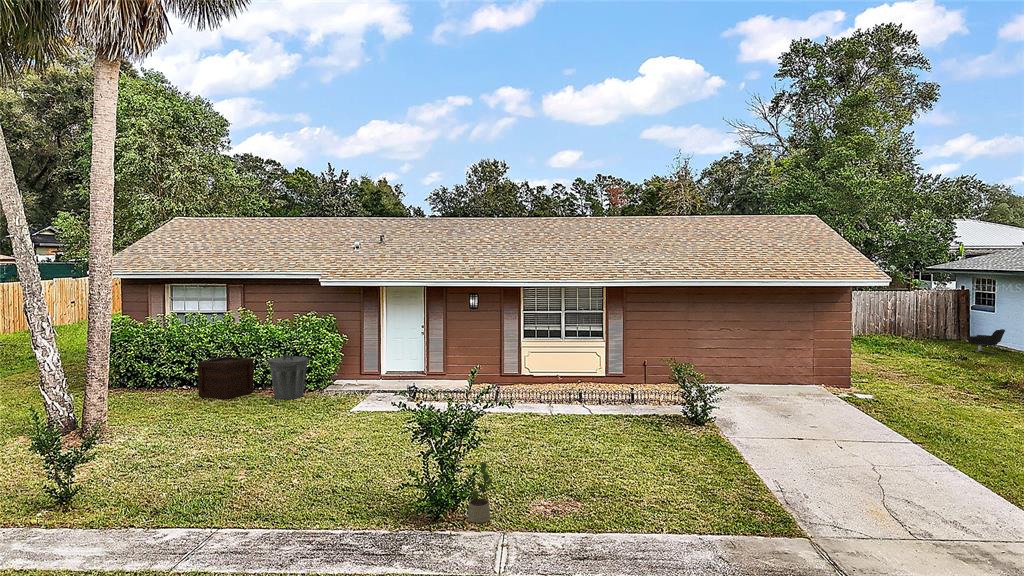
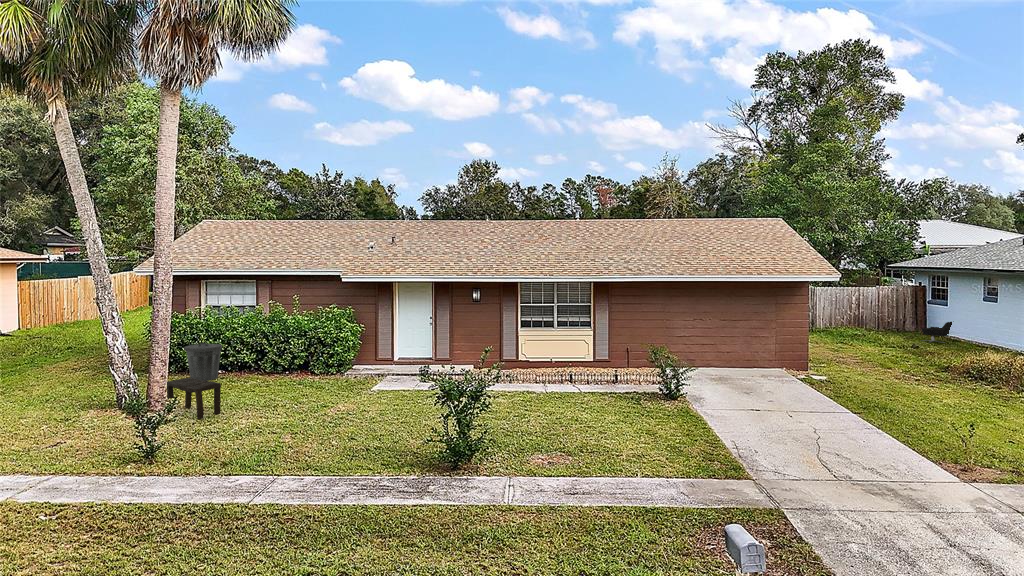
trash can: present [268,355,308,399] -> present [184,343,222,381]
wooden crate: present [198,357,254,399] -> none [233,345,281,382]
bench: none [108,397,171,448] -> present [167,377,221,419]
potted plant: present [467,462,492,523] -> none [476,422,500,470]

